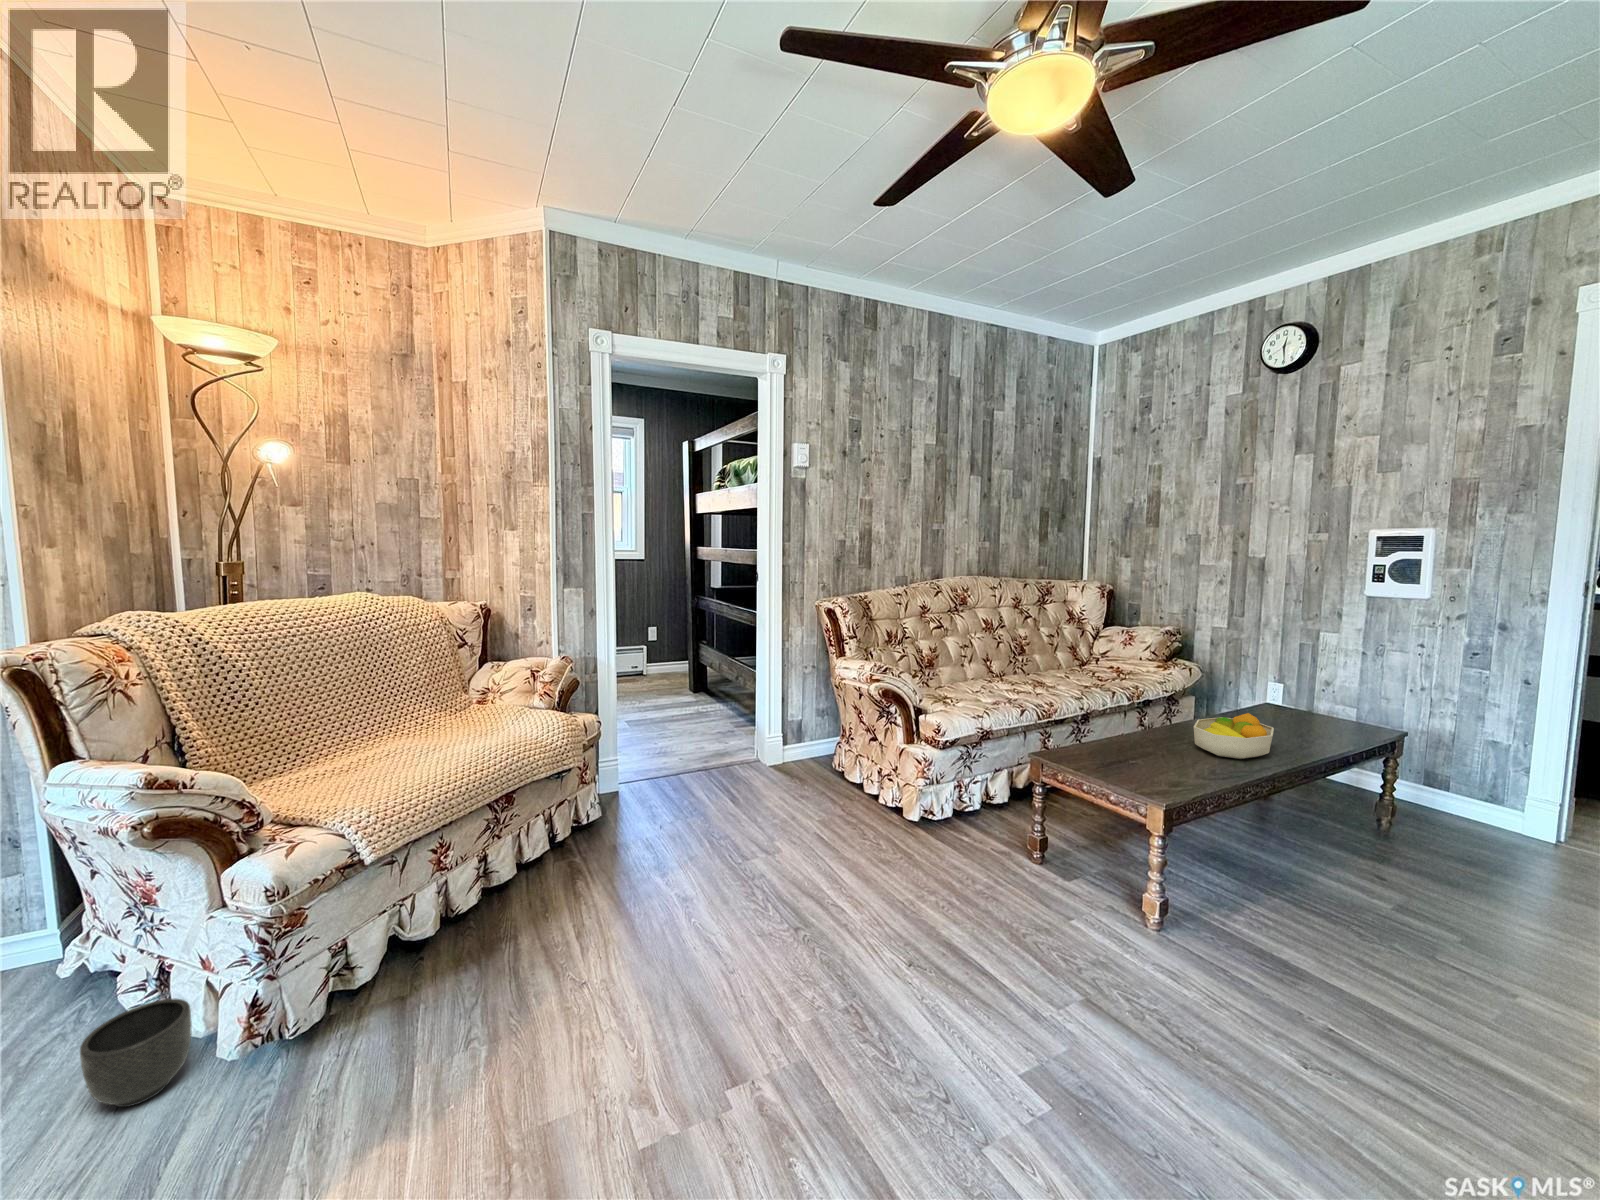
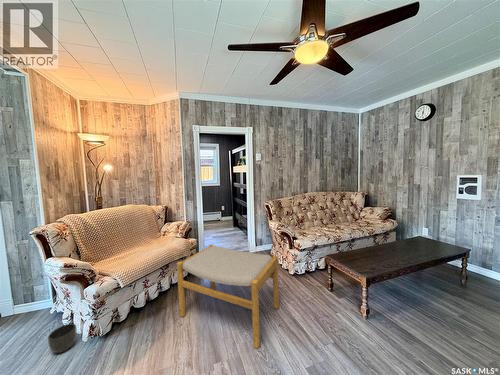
fruit bowl: present [1193,713,1274,759] -> none [385,243,415,260]
footstool: none [565,725,897,1029] -> present [177,245,279,348]

